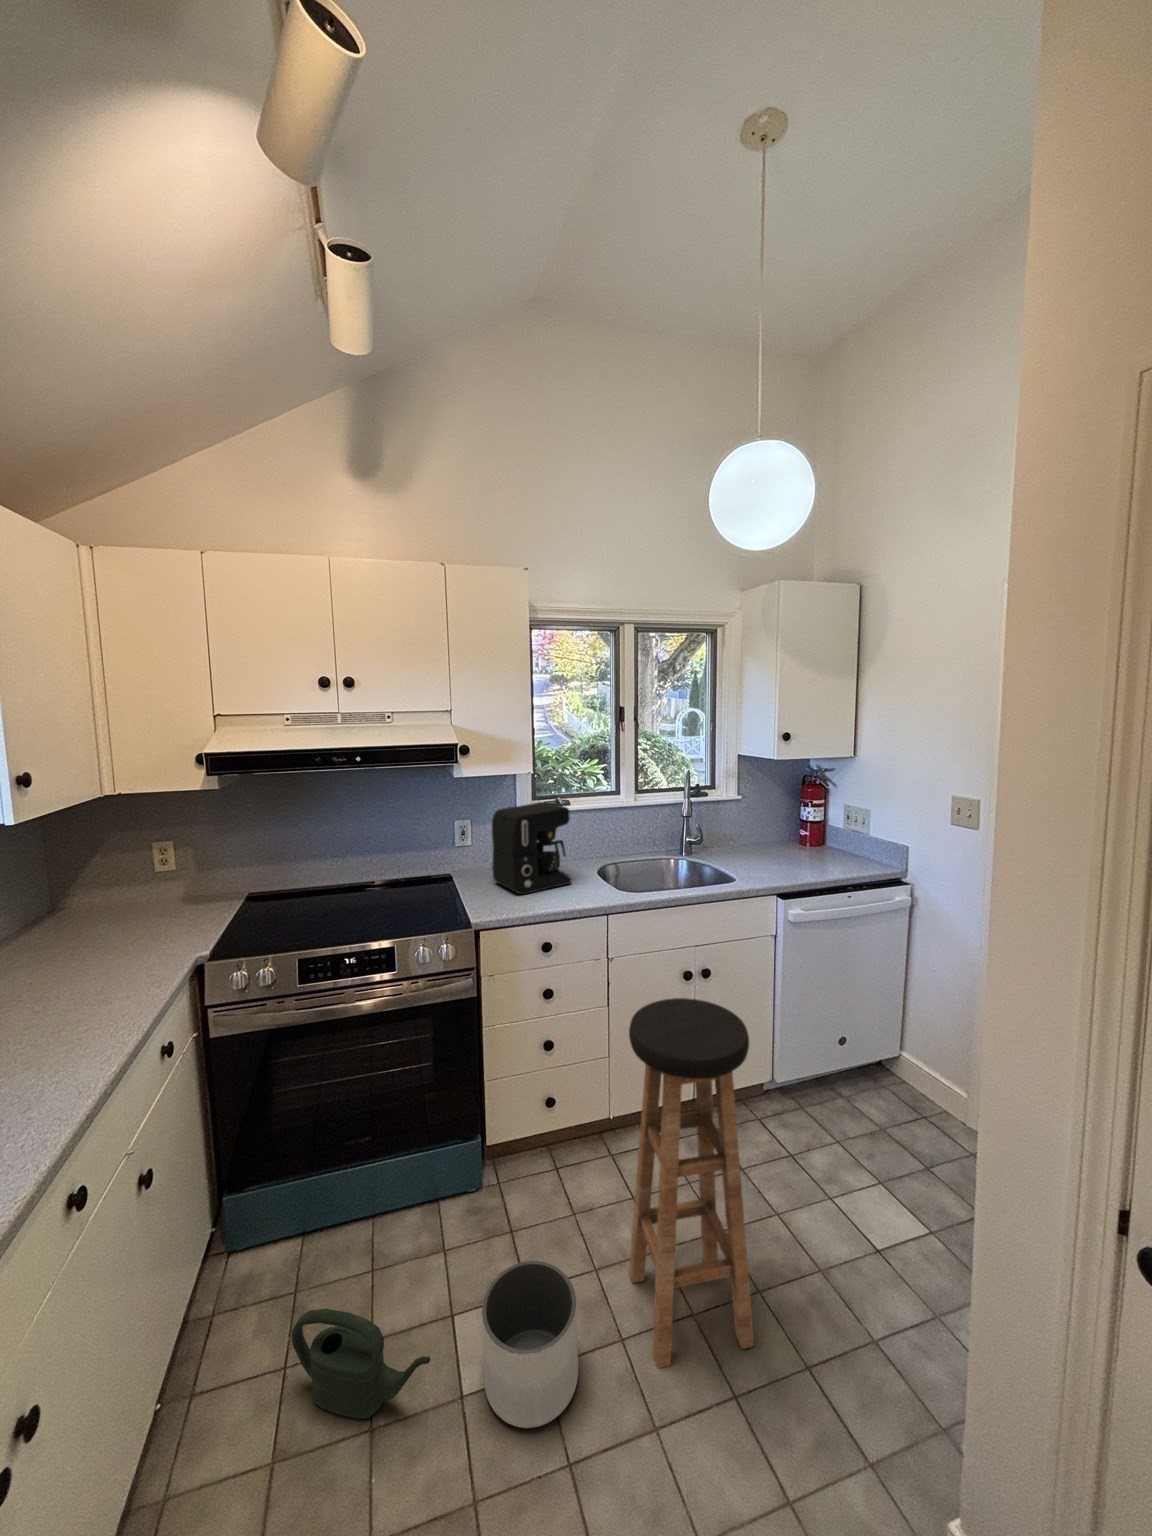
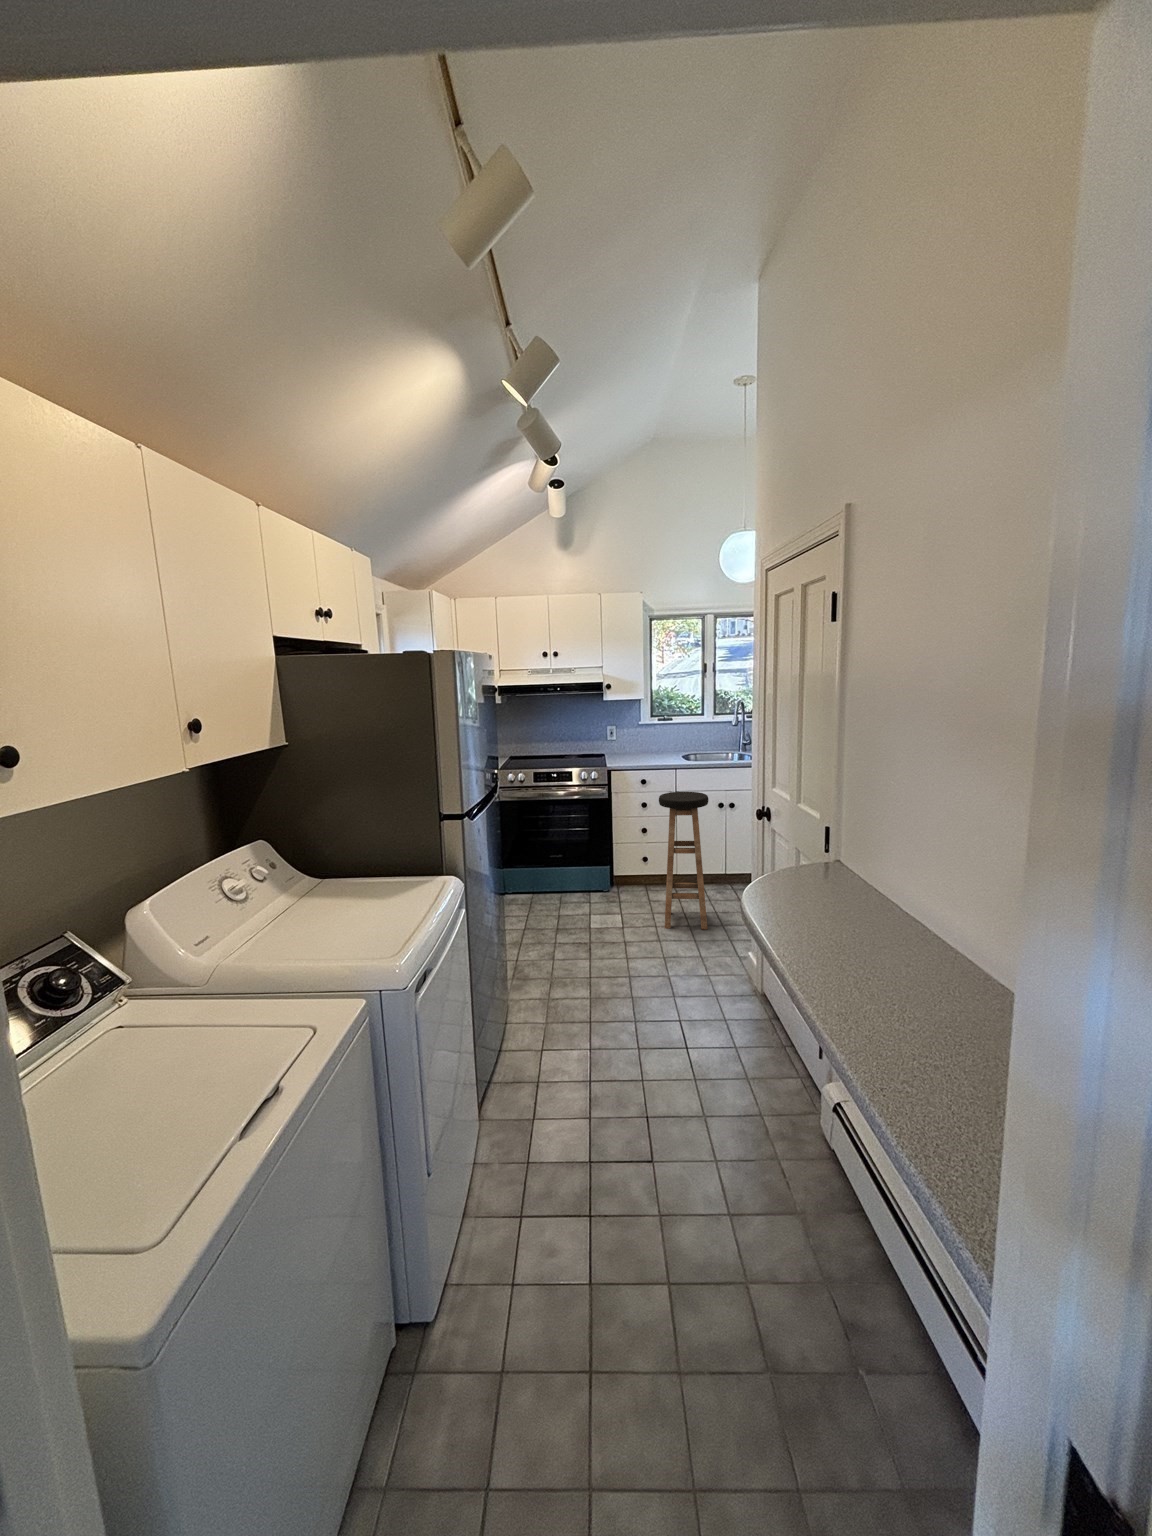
coffee maker: present [492,802,571,894] -> none [624,715,664,759]
planter: present [482,1261,578,1428] -> none [597,887,634,930]
watering can: present [292,1309,430,1419] -> none [532,887,578,922]

